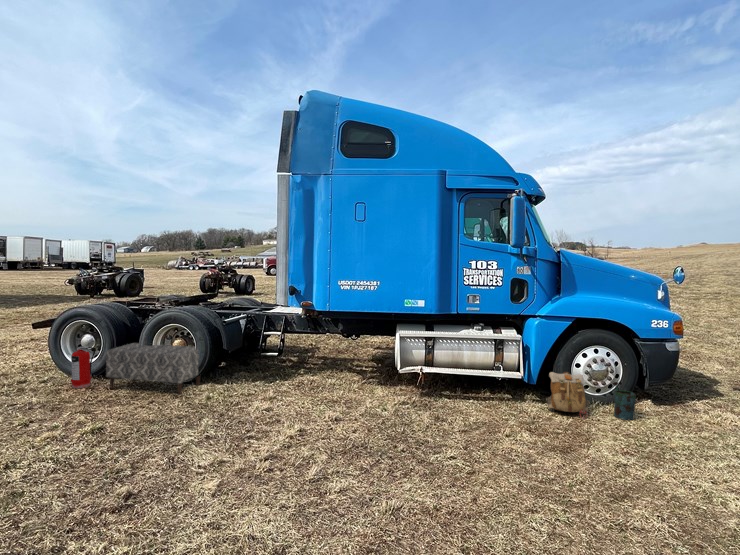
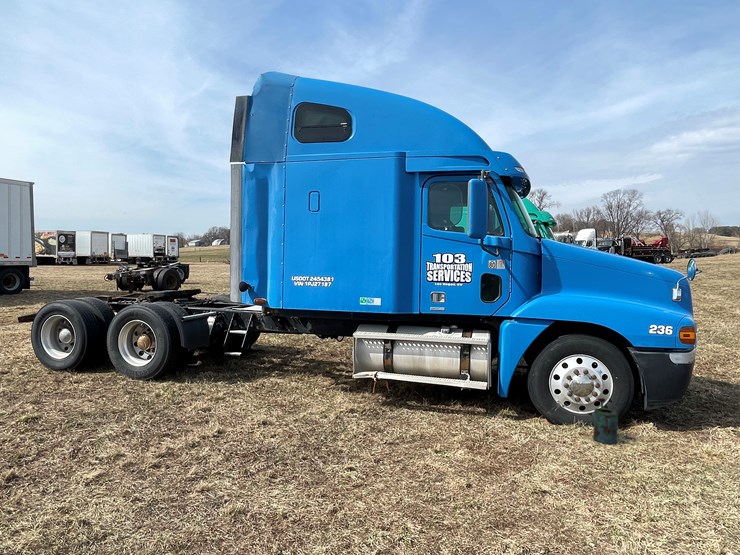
bench: present [106,343,200,395] -> none [70,339,165,393]
fire extinguisher: present [71,346,95,388] -> none [41,341,66,382]
backpack: present [546,372,590,419] -> none [513,383,563,440]

